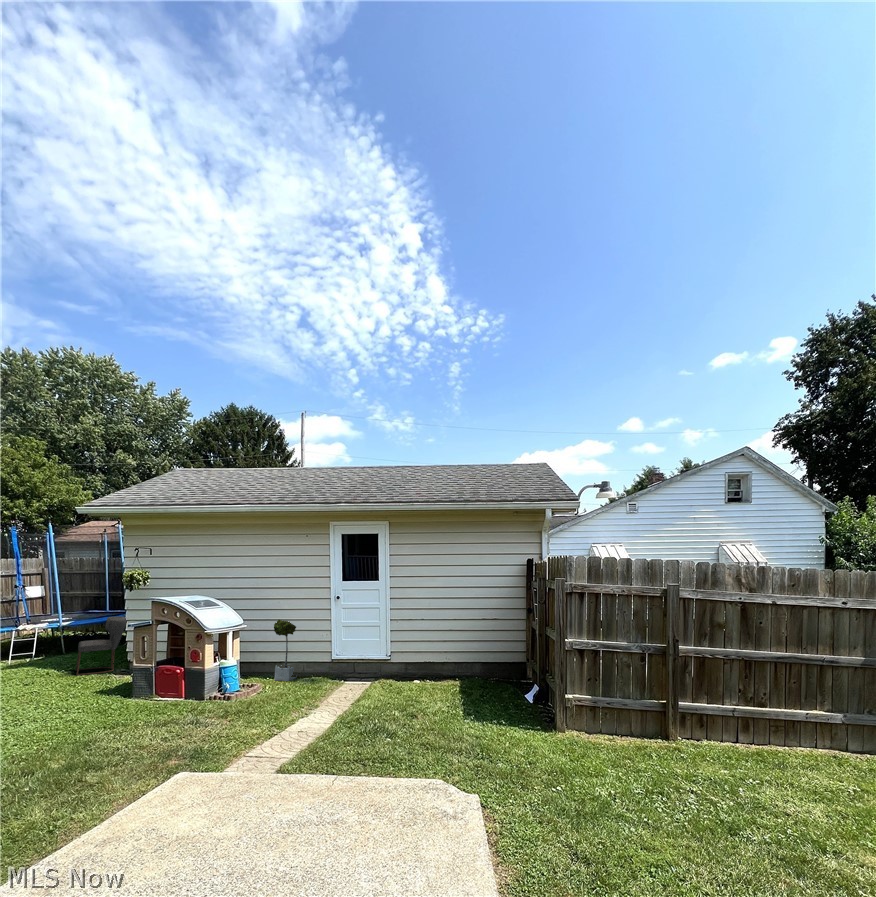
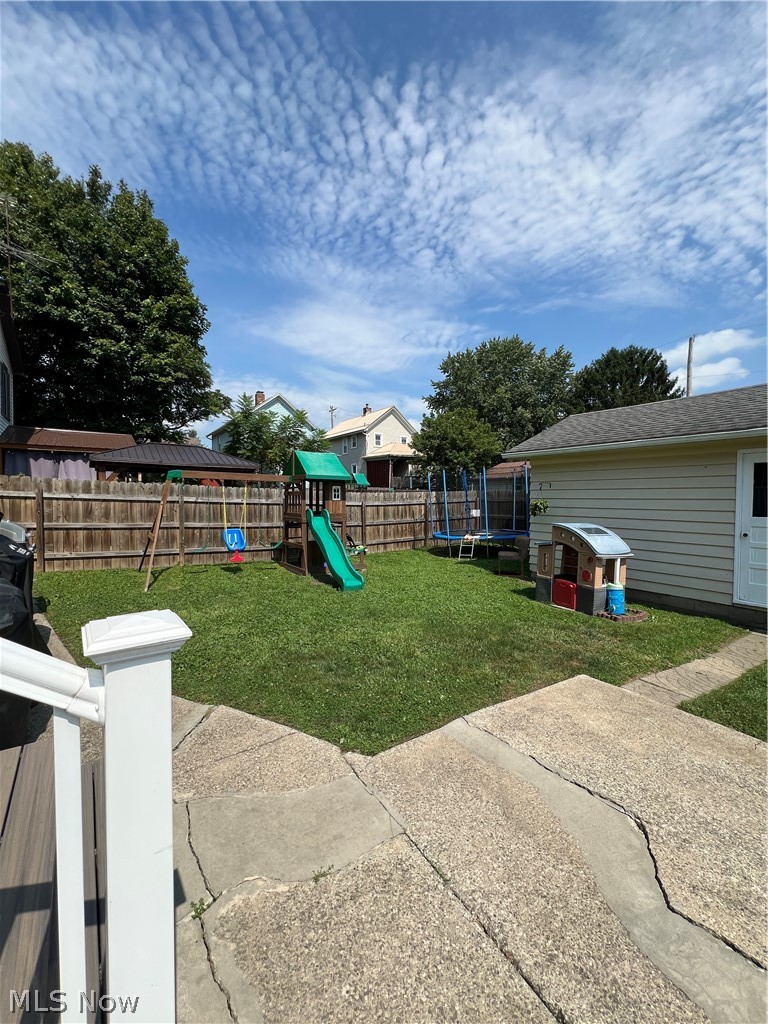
potted tree: present [274,620,296,681] -> none [662,554,689,615]

